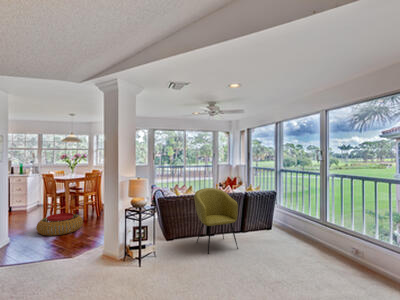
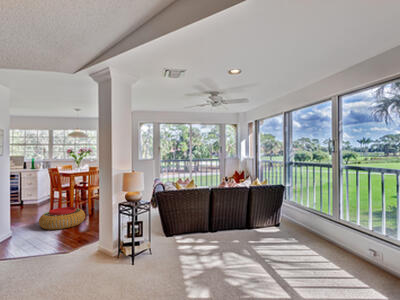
armchair: present [194,188,238,254] -> none [194,182,240,252]

